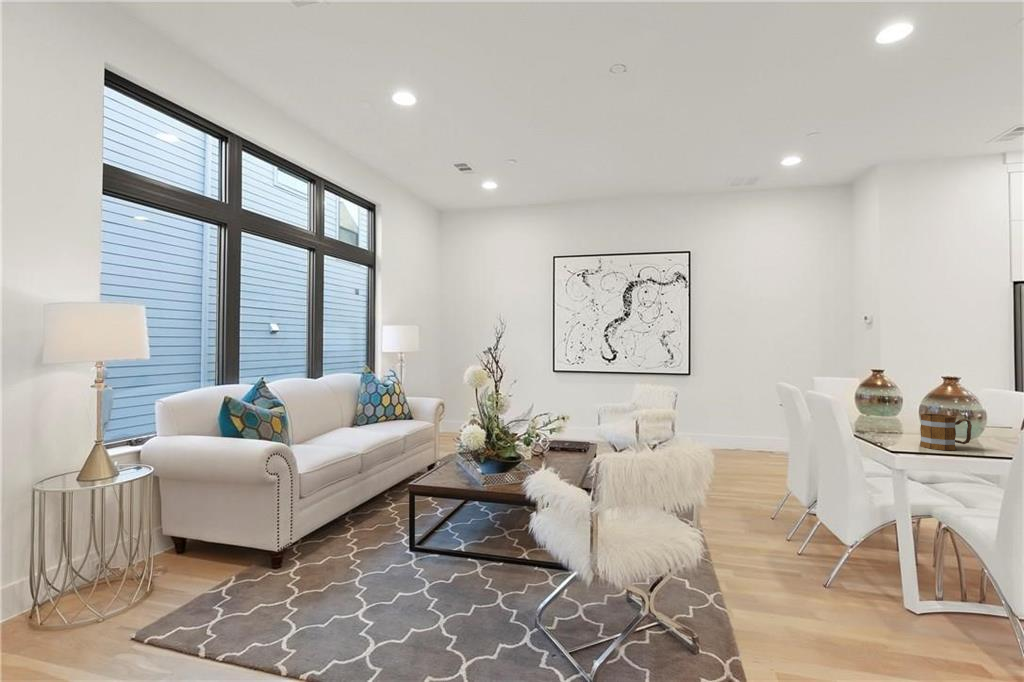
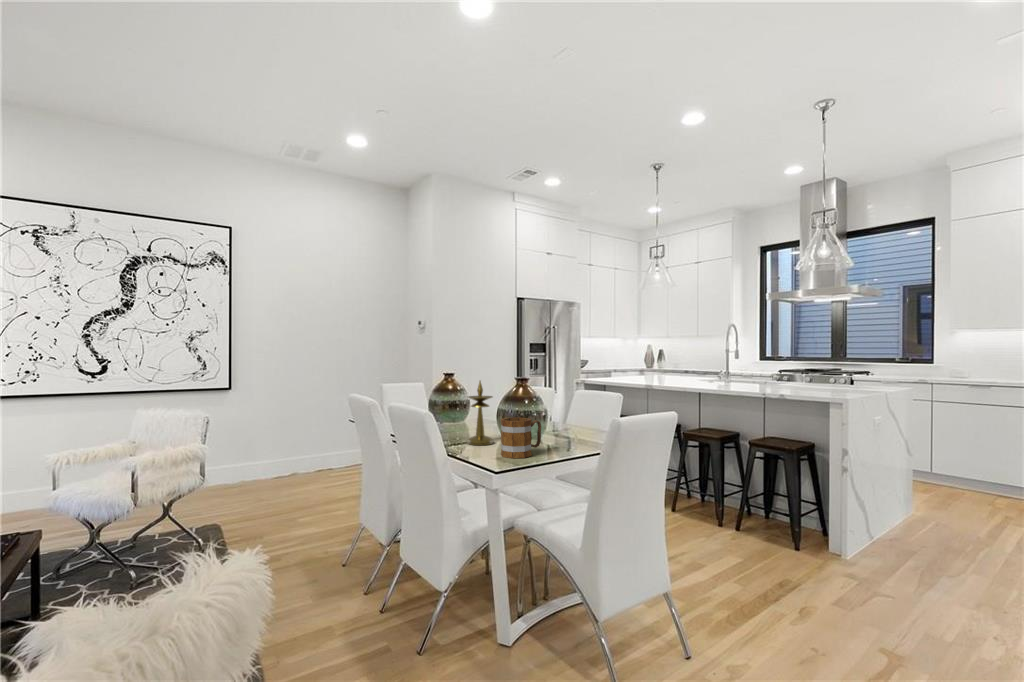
candlestick: none [890,378,920,437] -> present [467,381,493,445]

